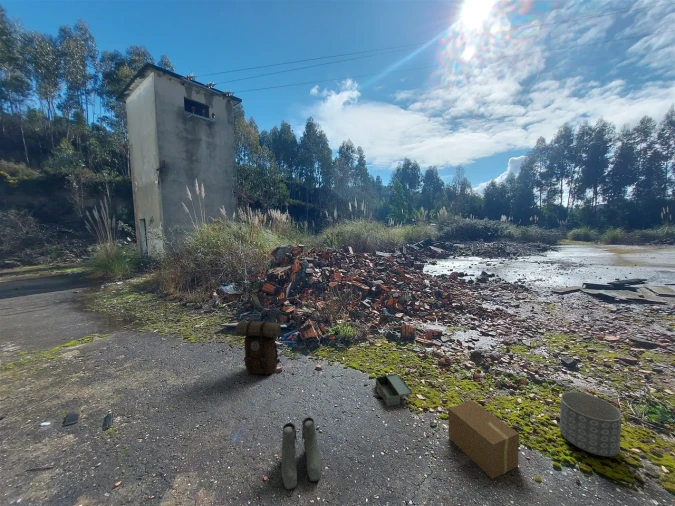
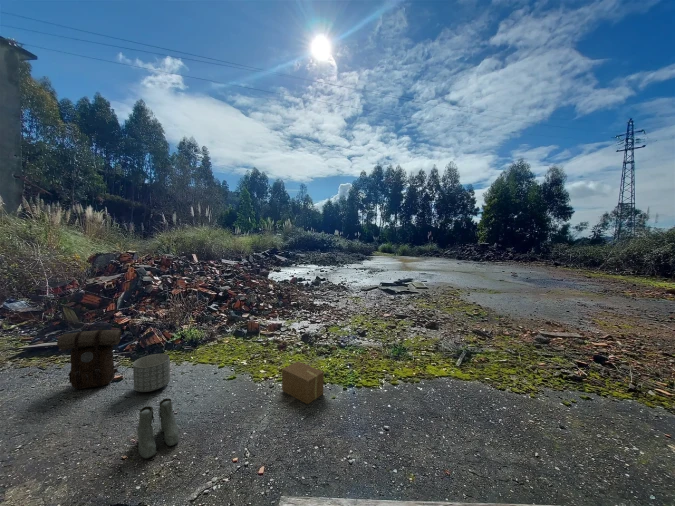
toolbox: present [376,374,412,406] -> none [225,359,256,383]
planter: present [560,392,622,456] -> present [133,354,170,392]

